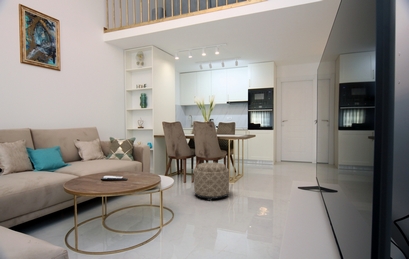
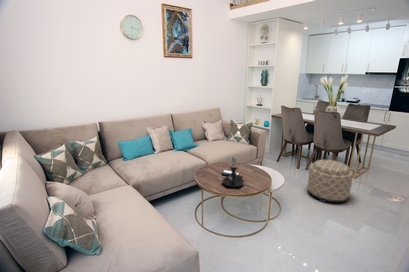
candle holder: none [103,149,132,188] -> present [222,156,244,187]

